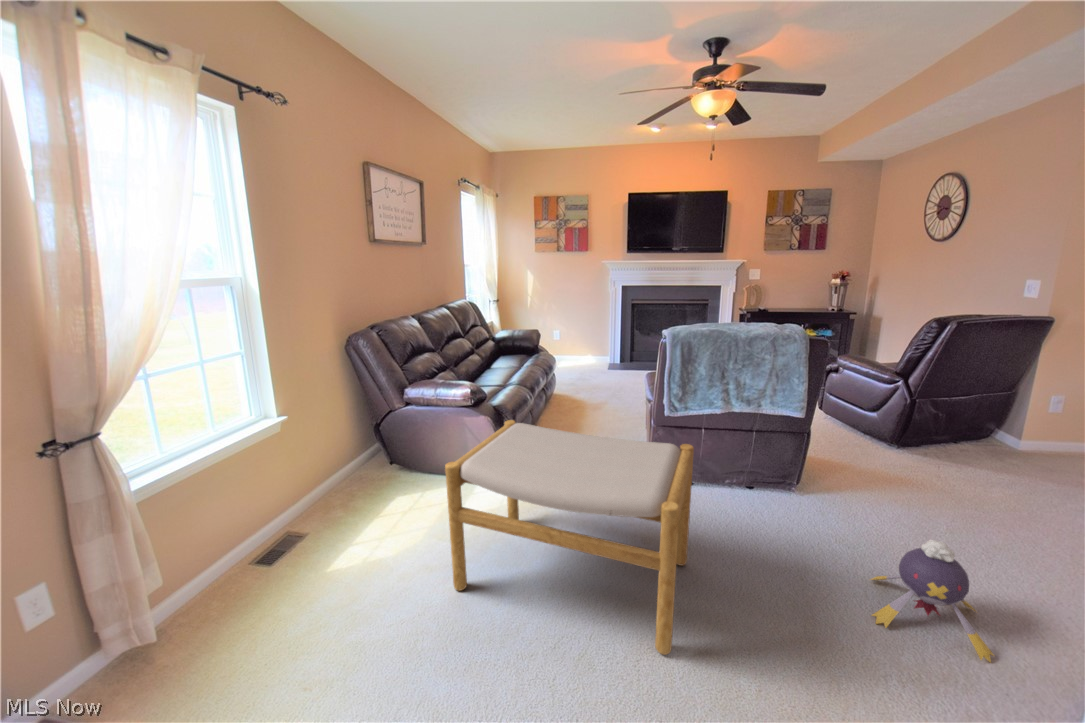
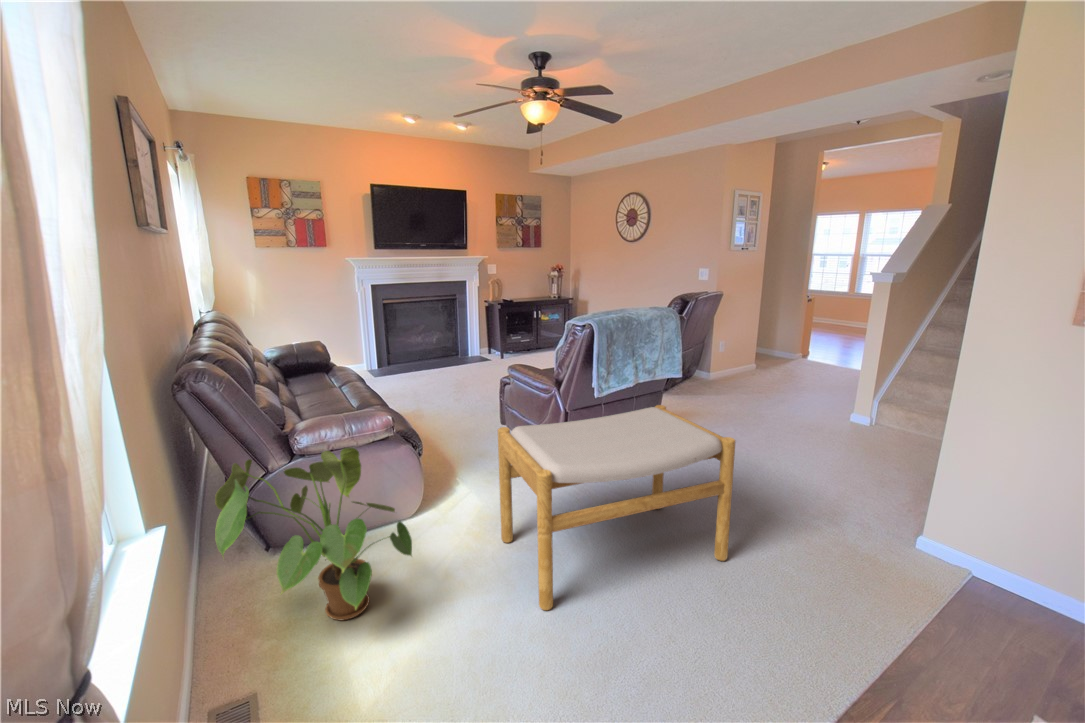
house plant: none [289,396,412,524] -> present [215,448,412,620]
plush toy: present [870,540,994,662] -> none [743,427,821,491]

